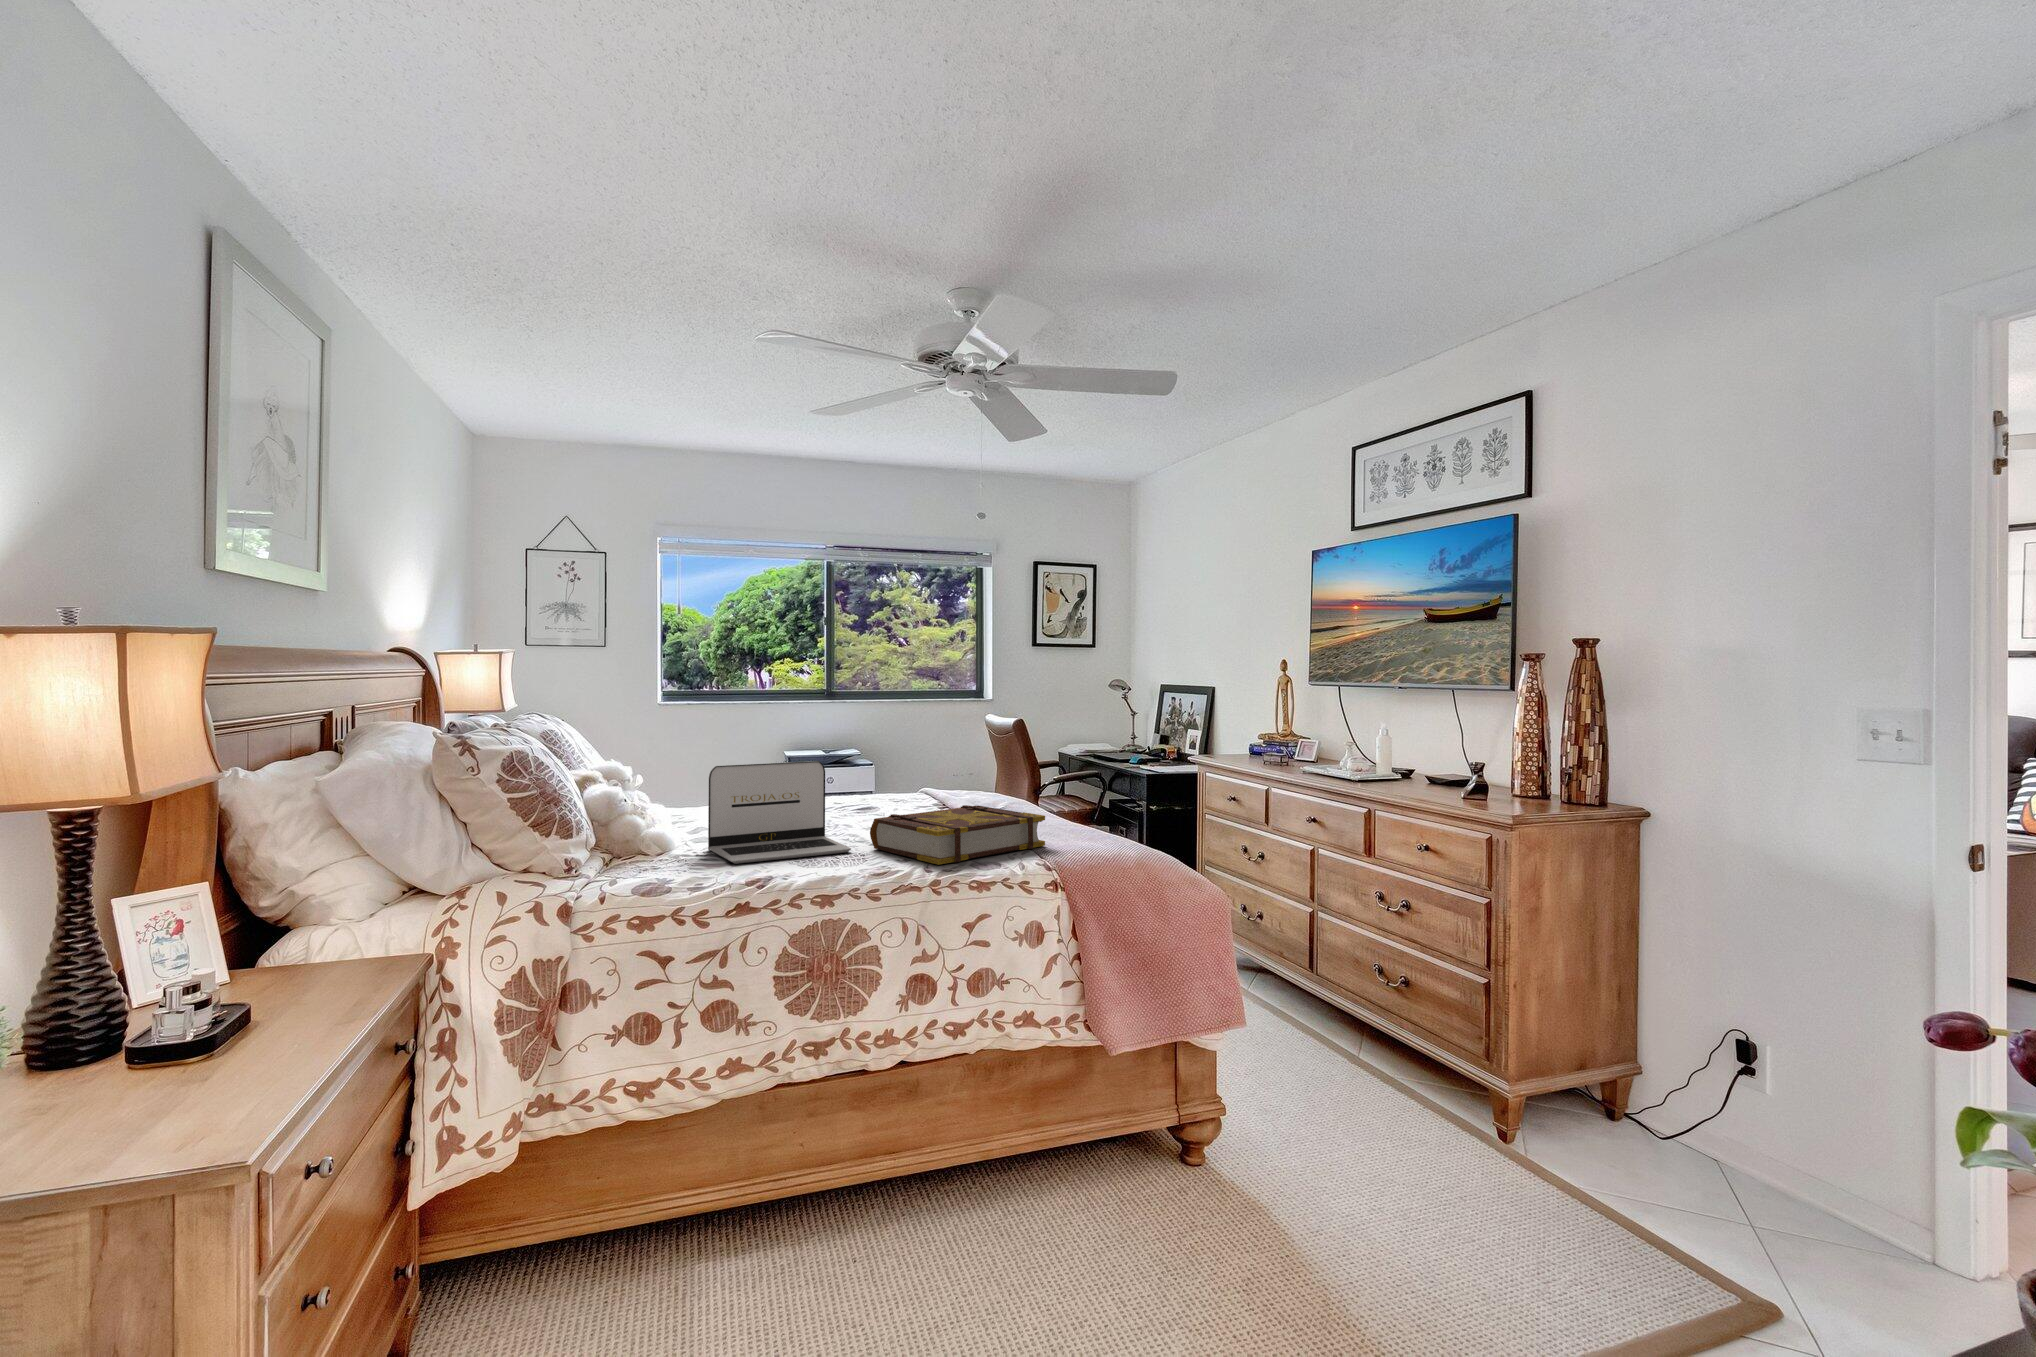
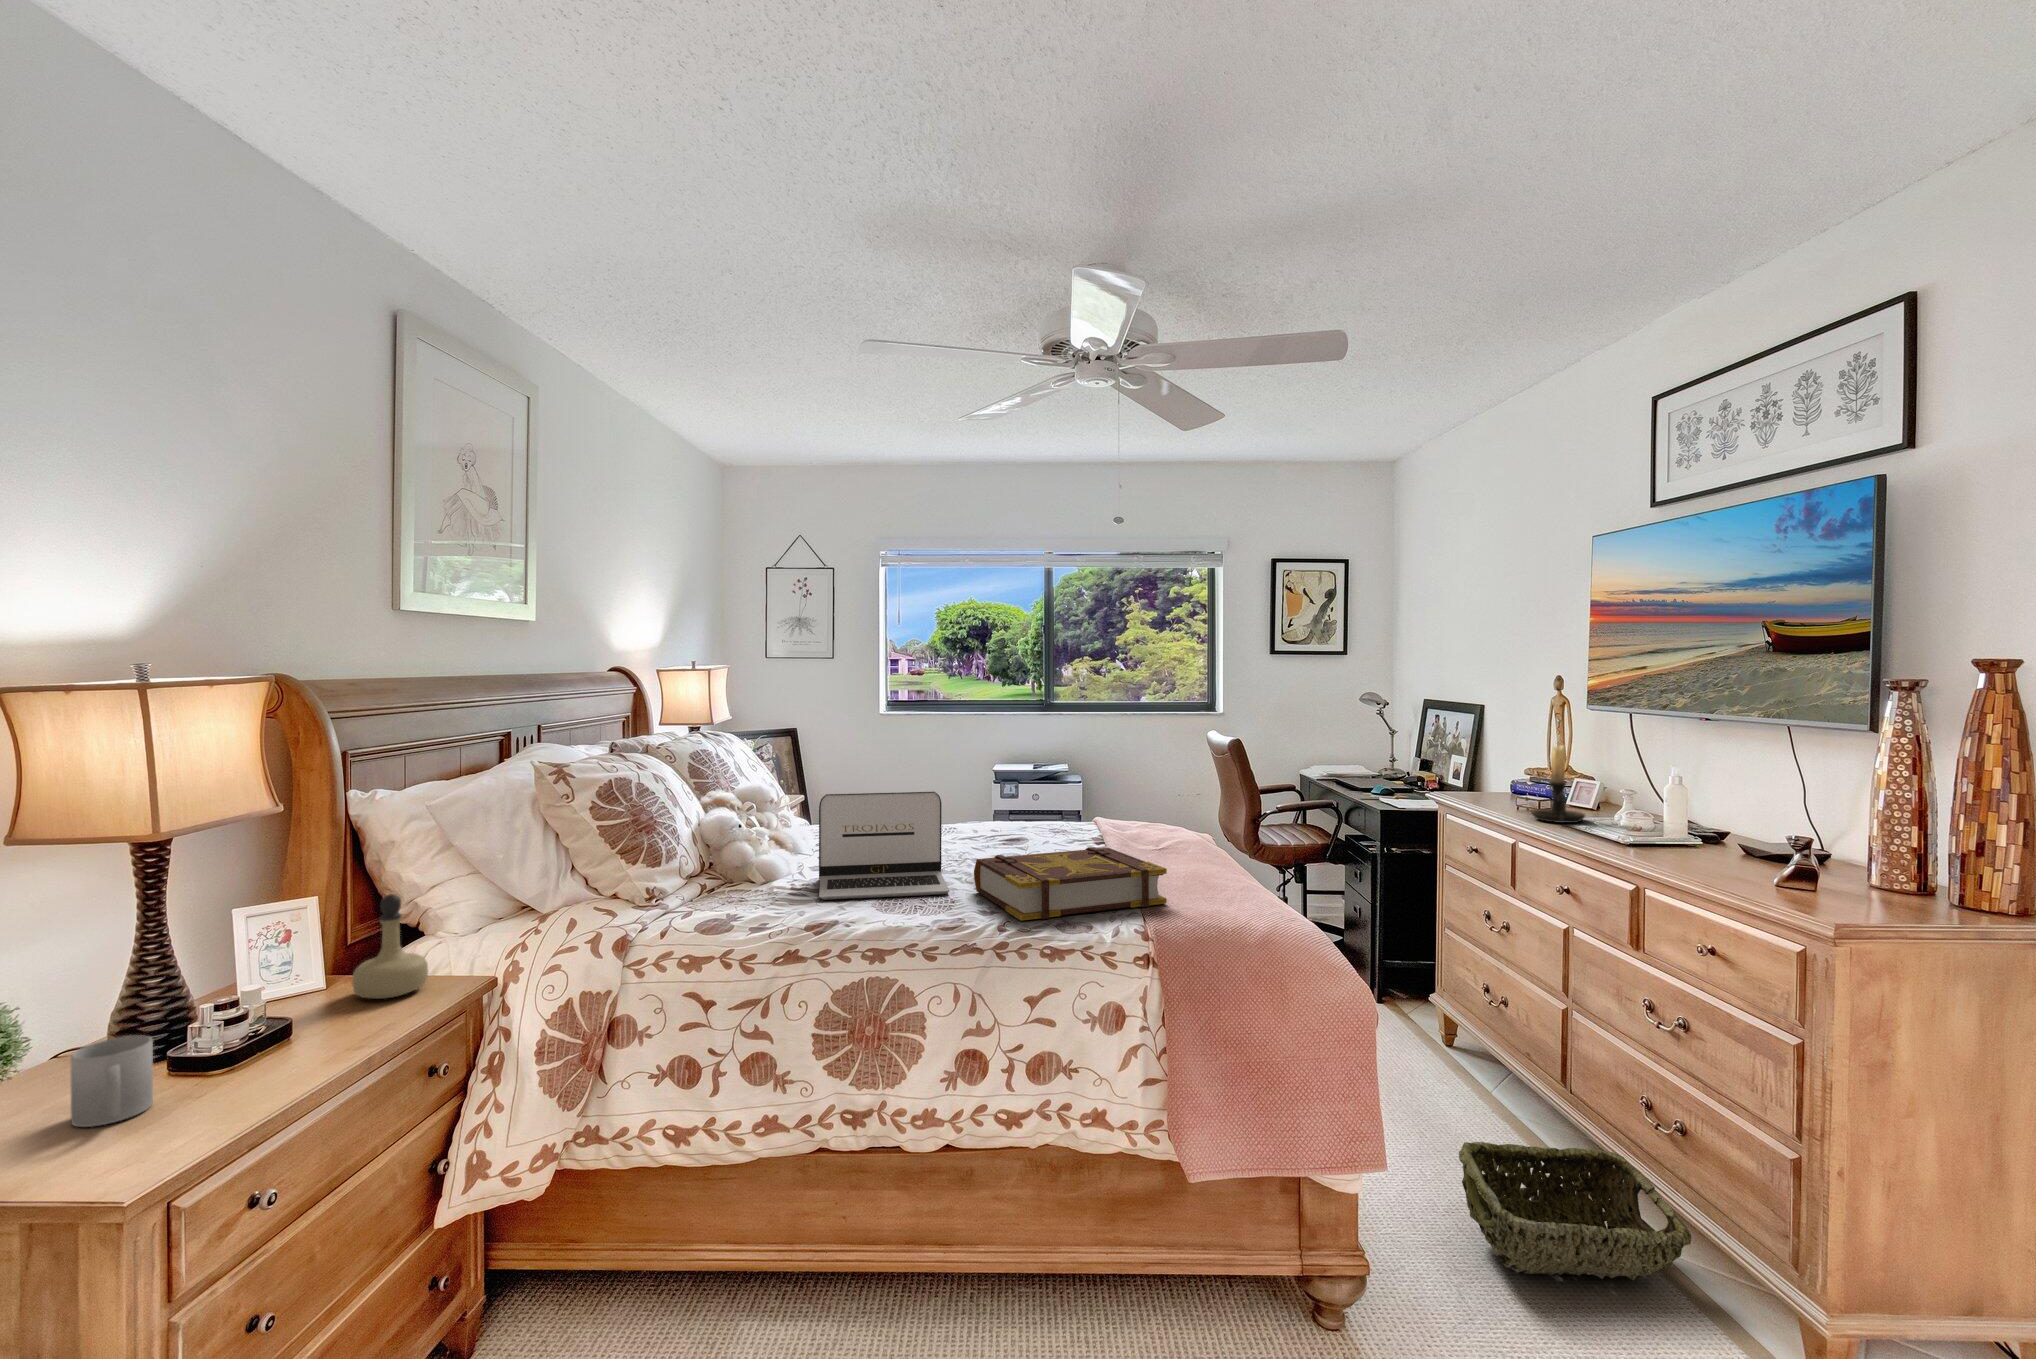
candle holder: none [1279,703,1316,772] -> present [1531,735,1585,823]
perfume bottle: none [283,868,368,982] -> present [352,894,428,999]
woven basket: none [1263,1007,1418,1101] -> present [1459,1142,1691,1280]
mug: none [89,1011,179,1111] -> present [71,1035,153,1127]

